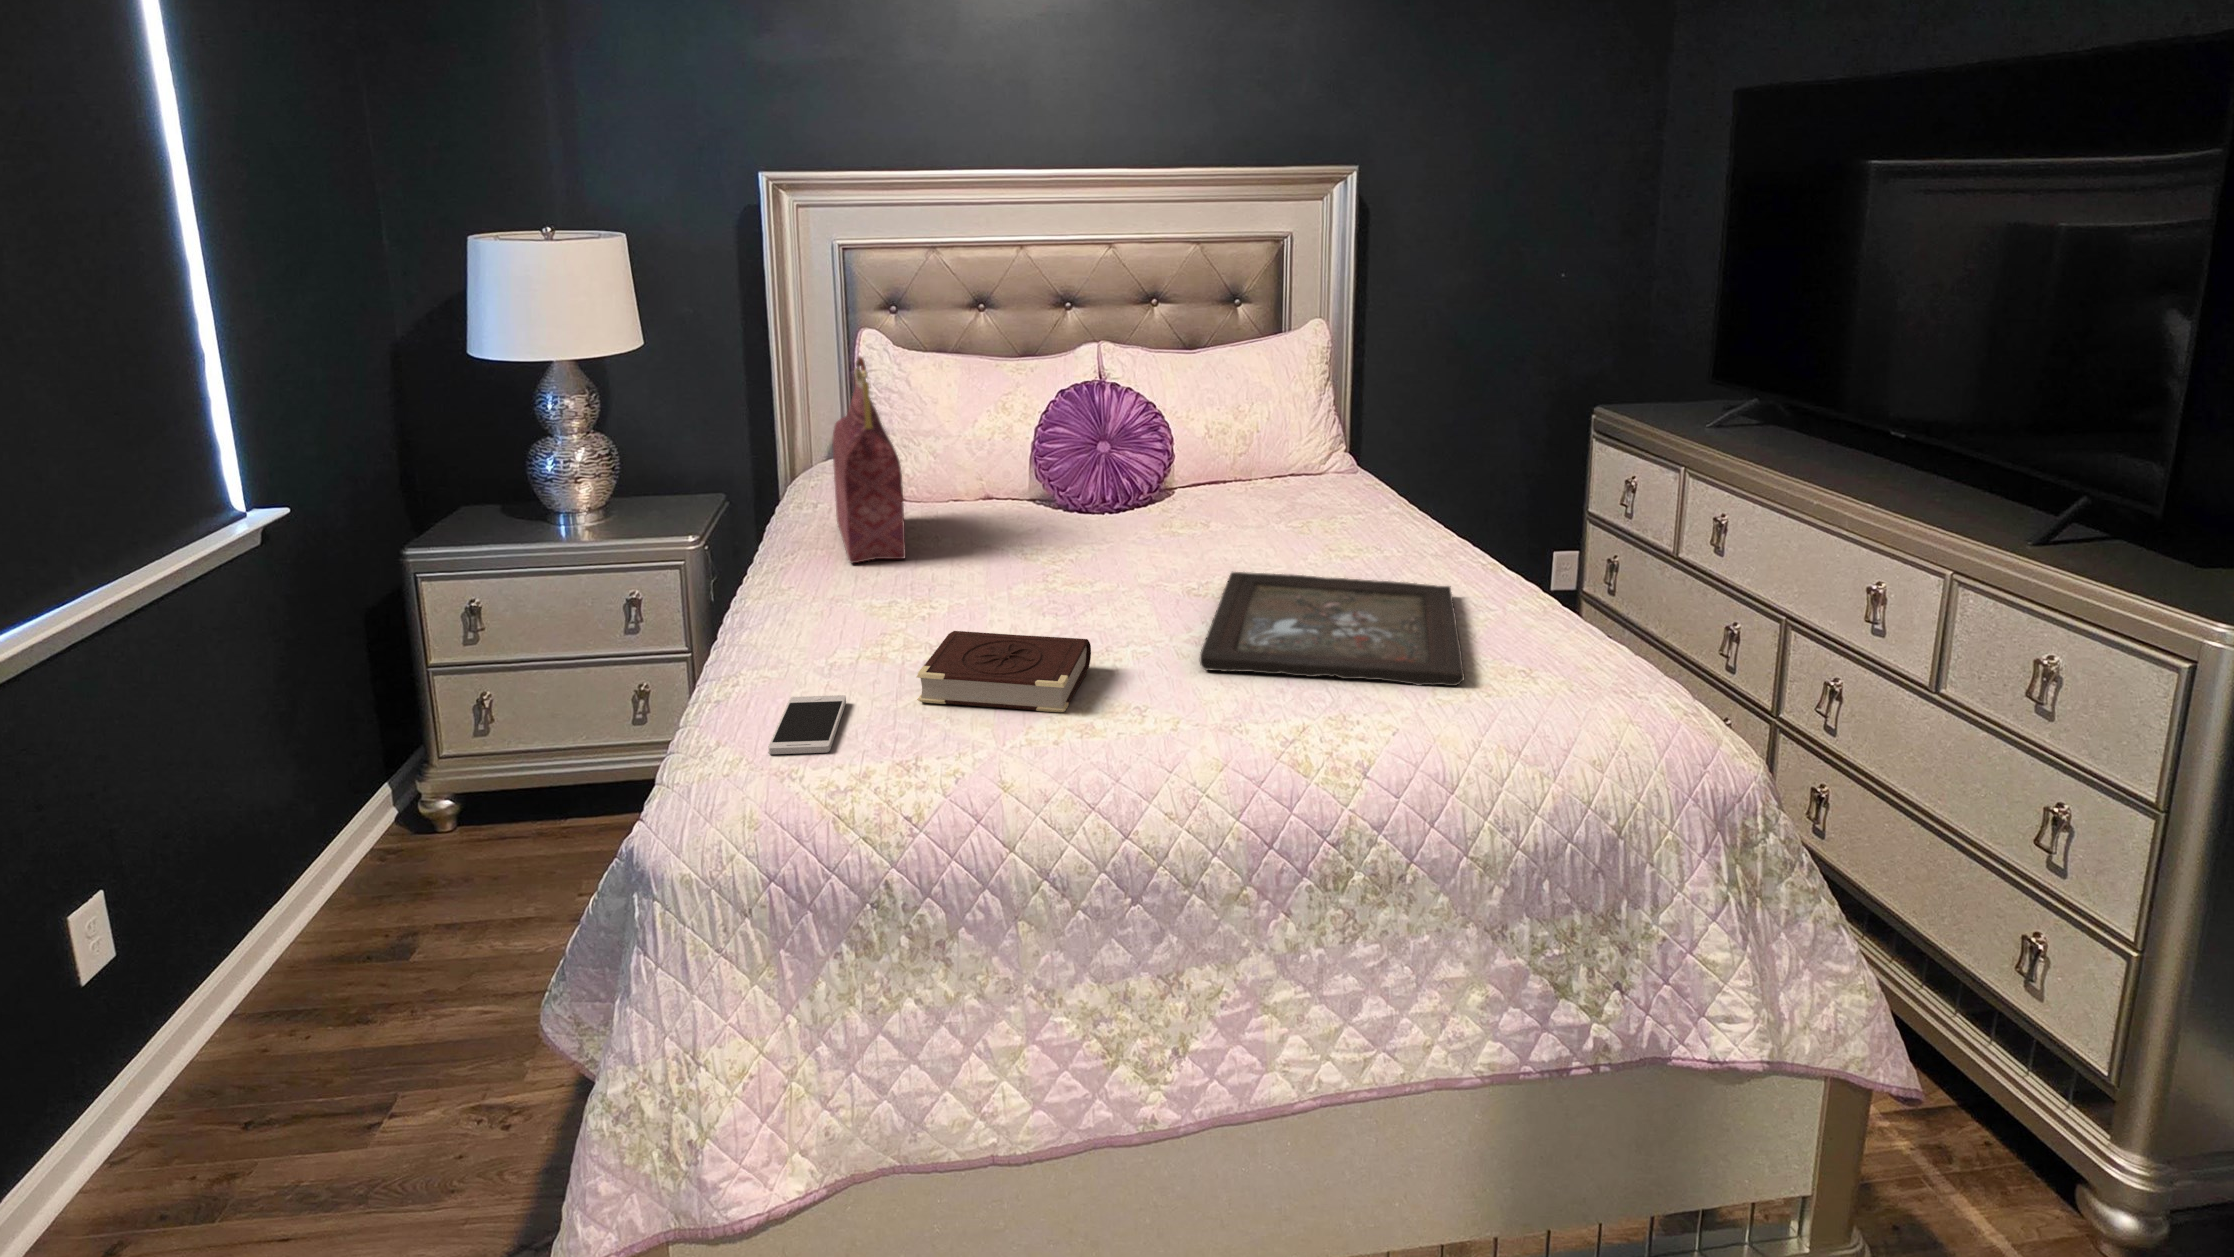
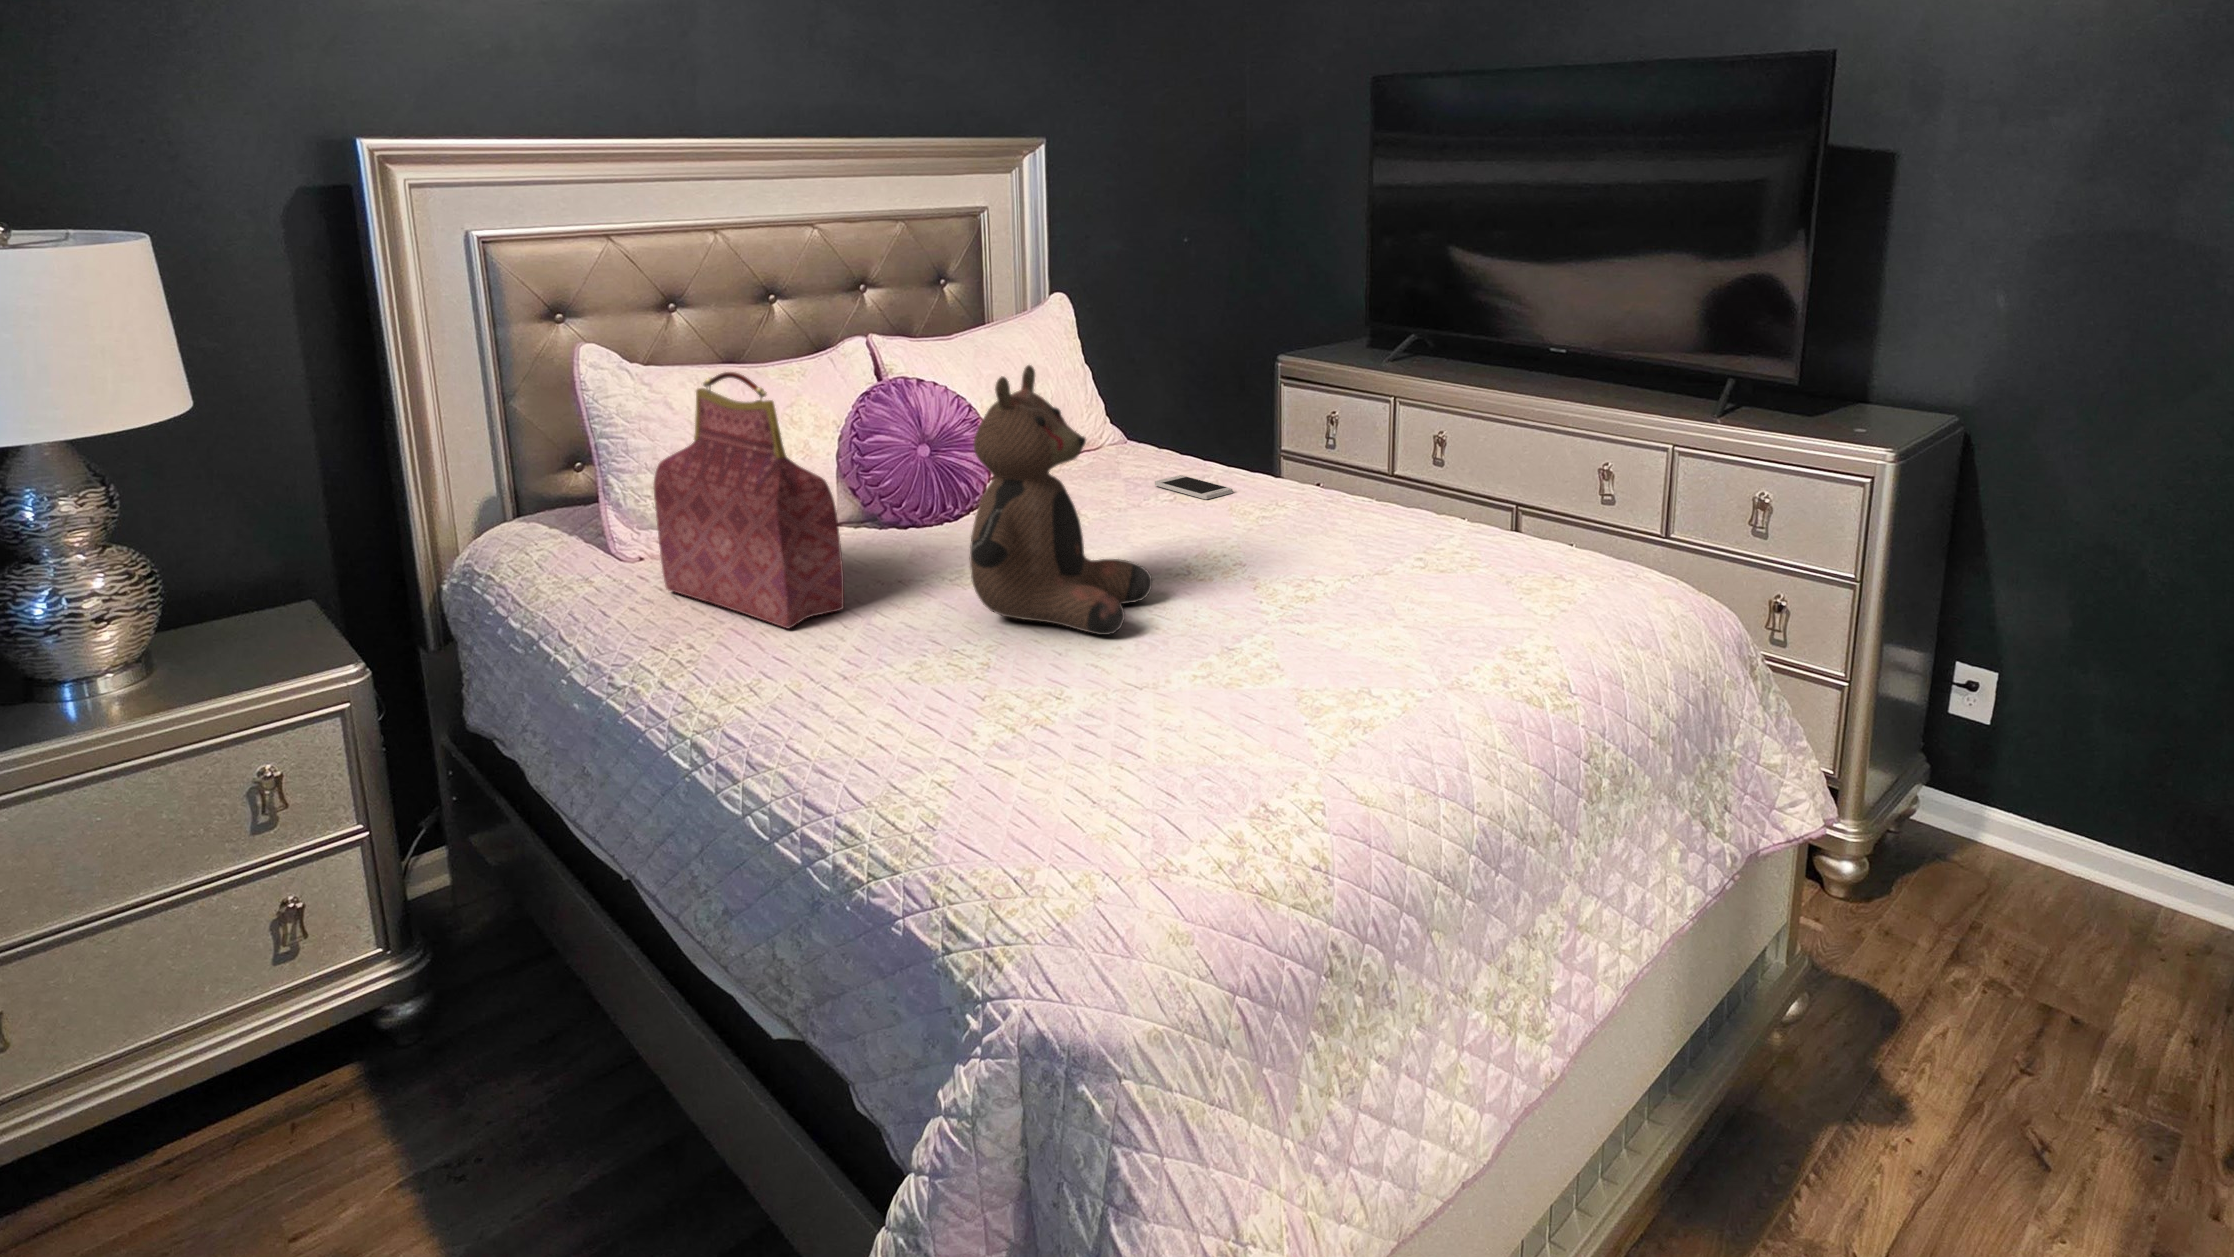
teddy bear: none [925,375,1108,619] -> present [969,365,1152,635]
tray: present [1200,572,1464,686] -> none [1228,517,1566,633]
book: present [917,631,1091,712] -> none [1130,629,1339,740]
smartphone: present [768,695,846,754] -> present [1155,475,1233,499]

